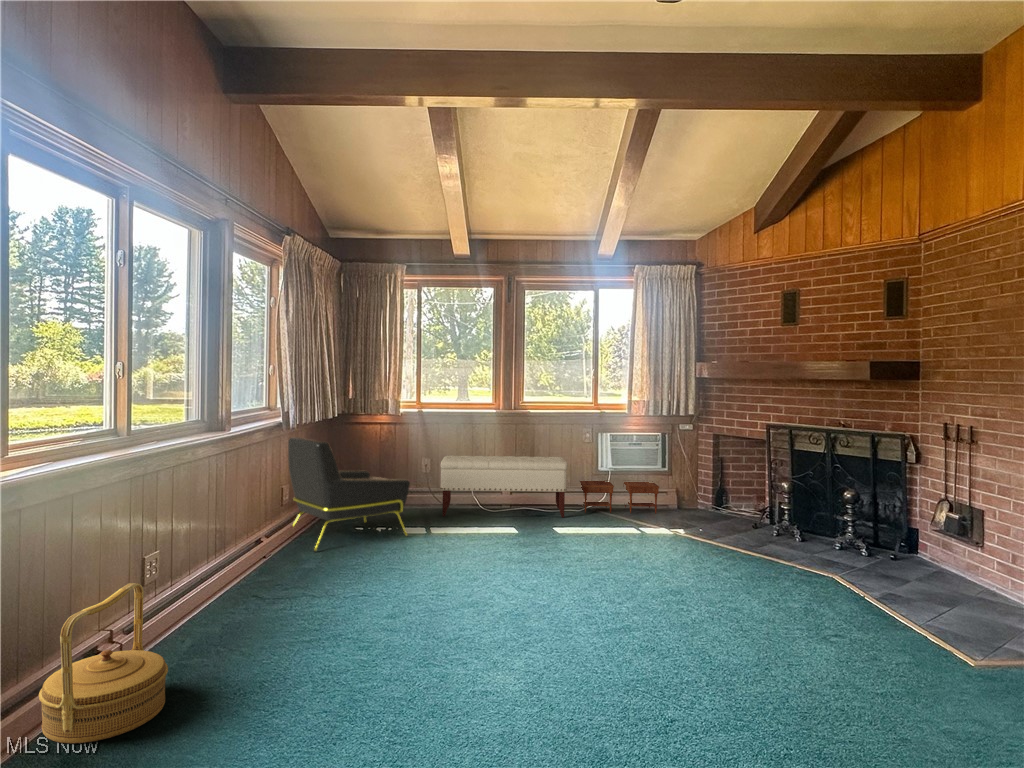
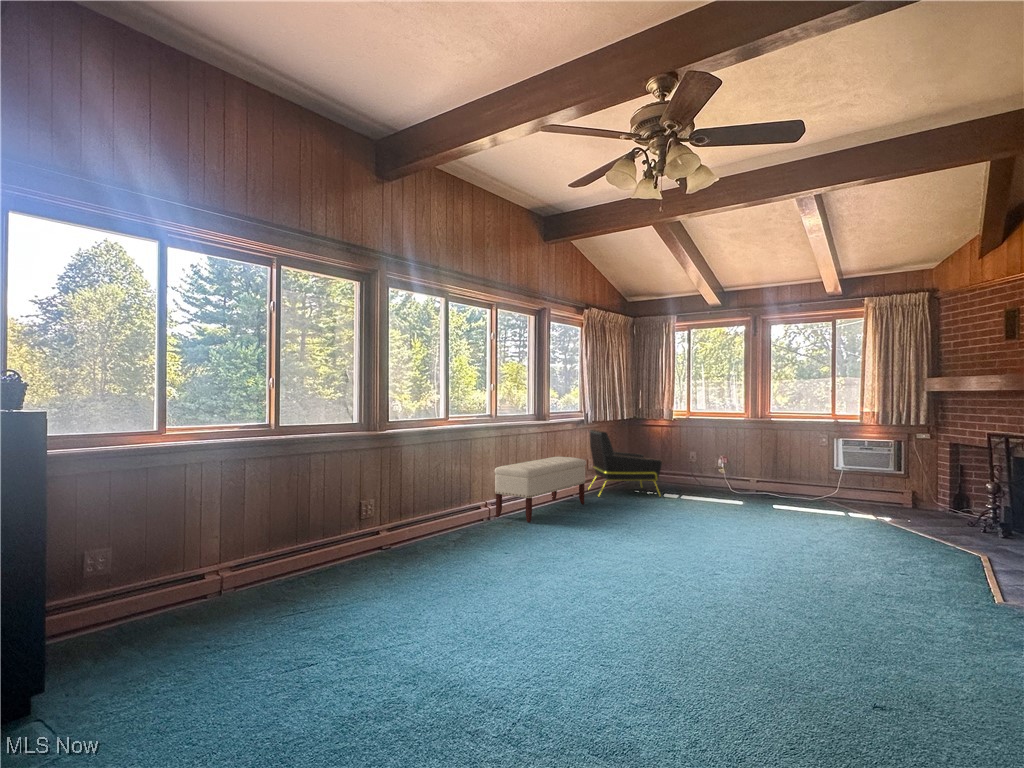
bench: present [440,456,568,518] -> present [494,456,586,523]
side table: present [580,480,659,514] -> none [814,476,889,508]
woven basket: present [39,583,168,743] -> none [451,481,496,537]

